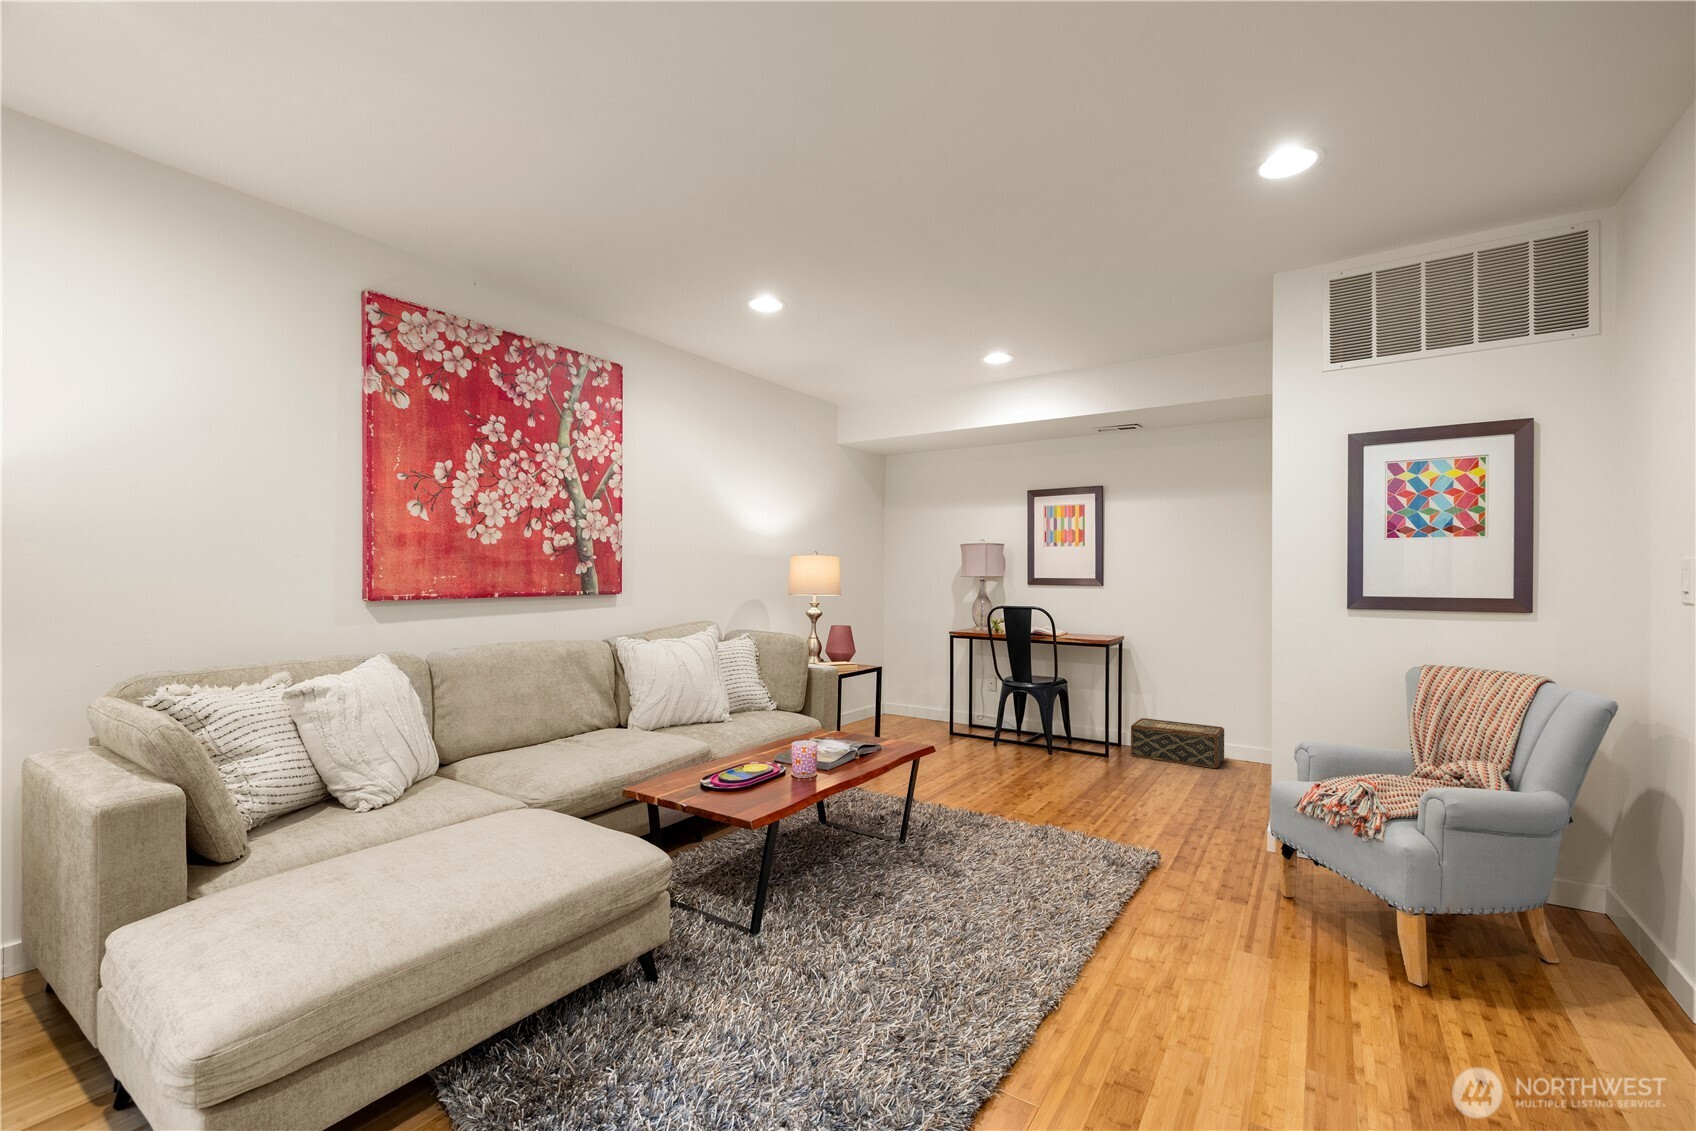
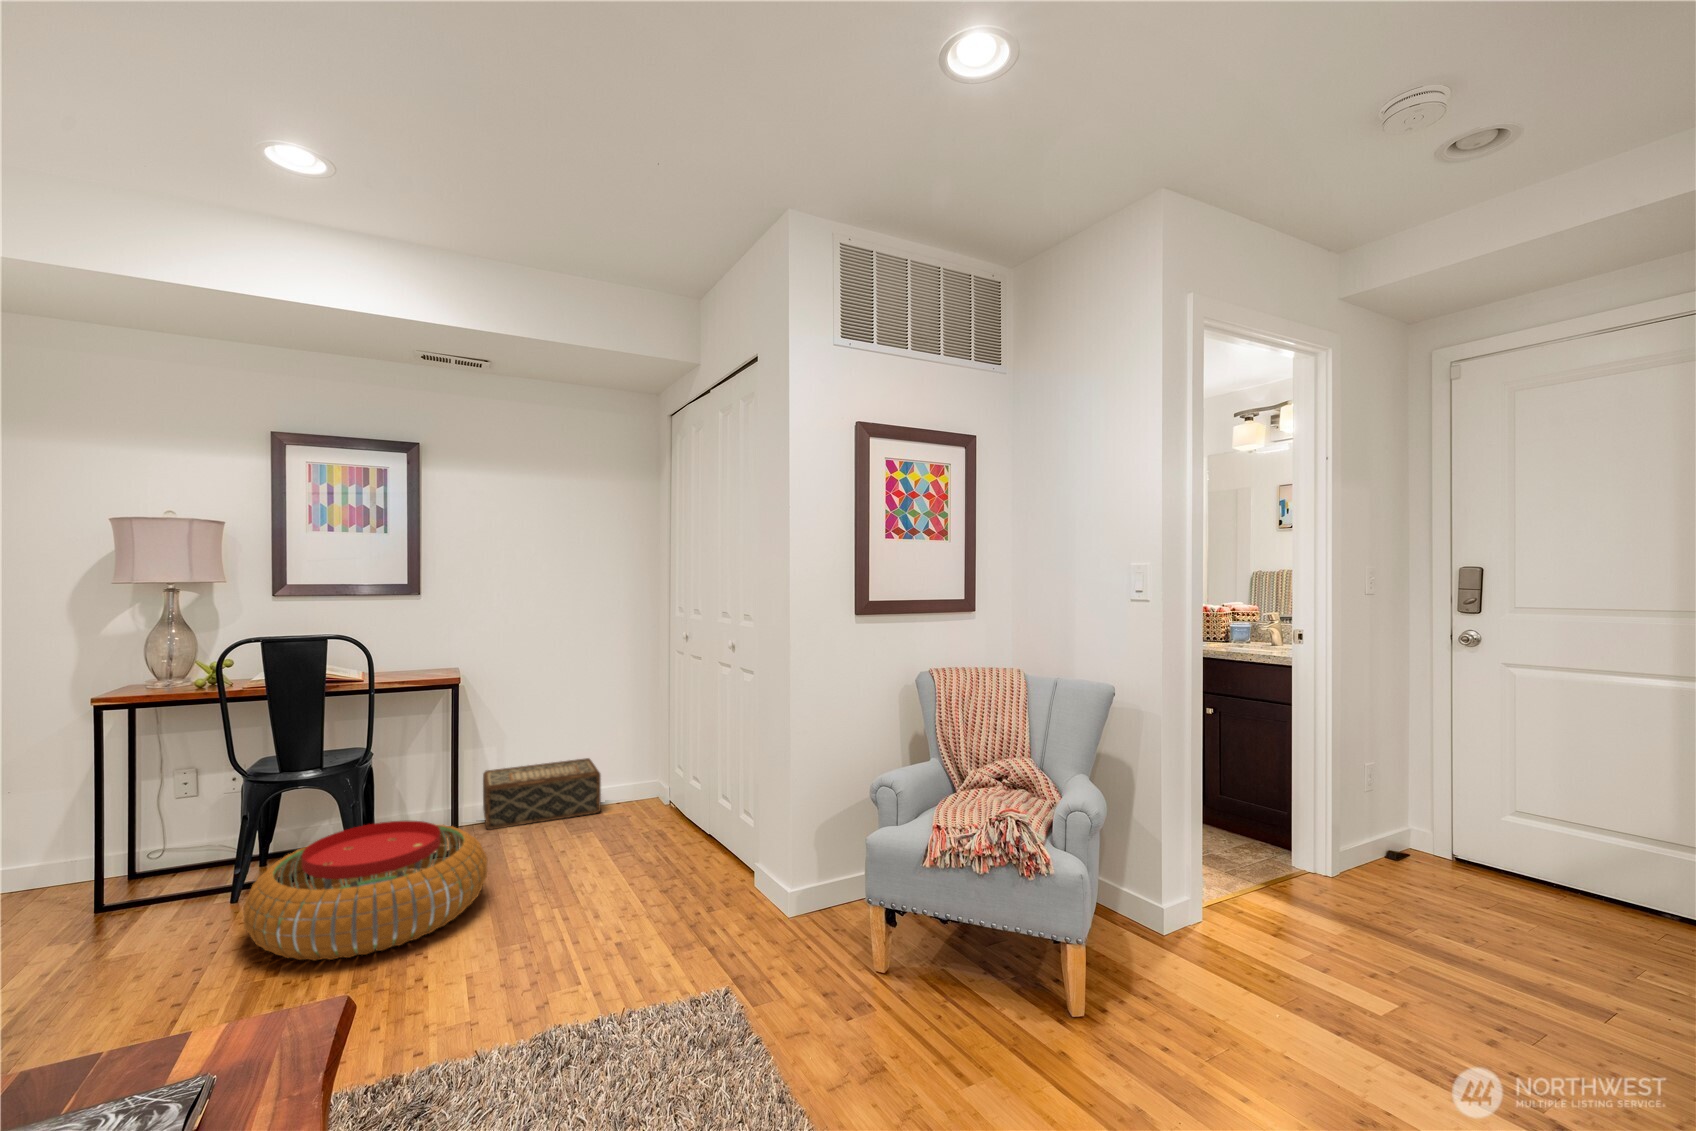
pouf: none [972,720,1096,784] -> present [243,821,487,961]

